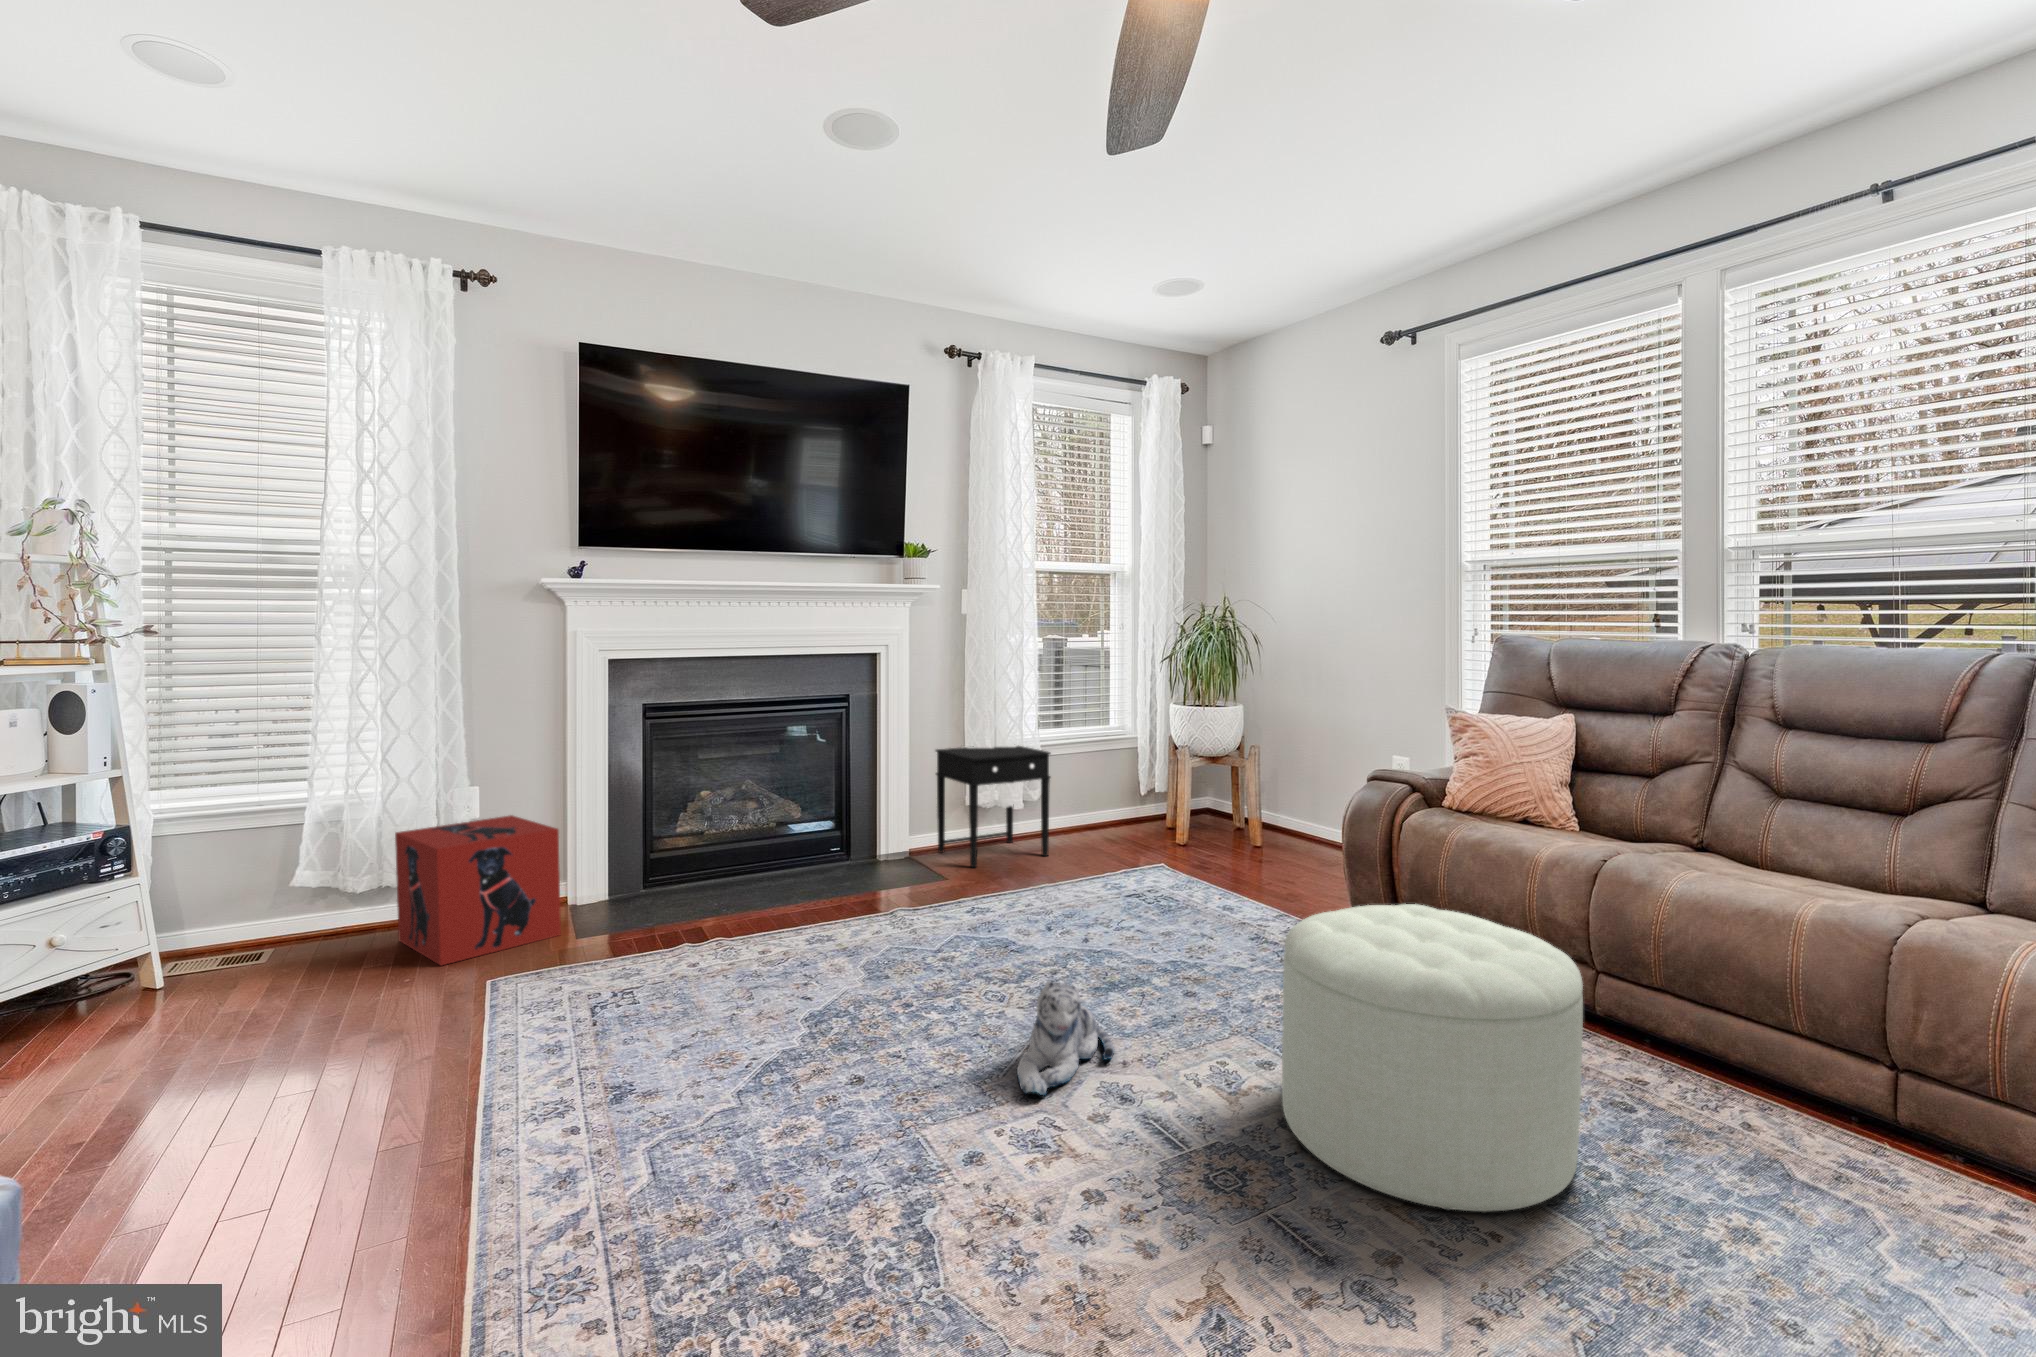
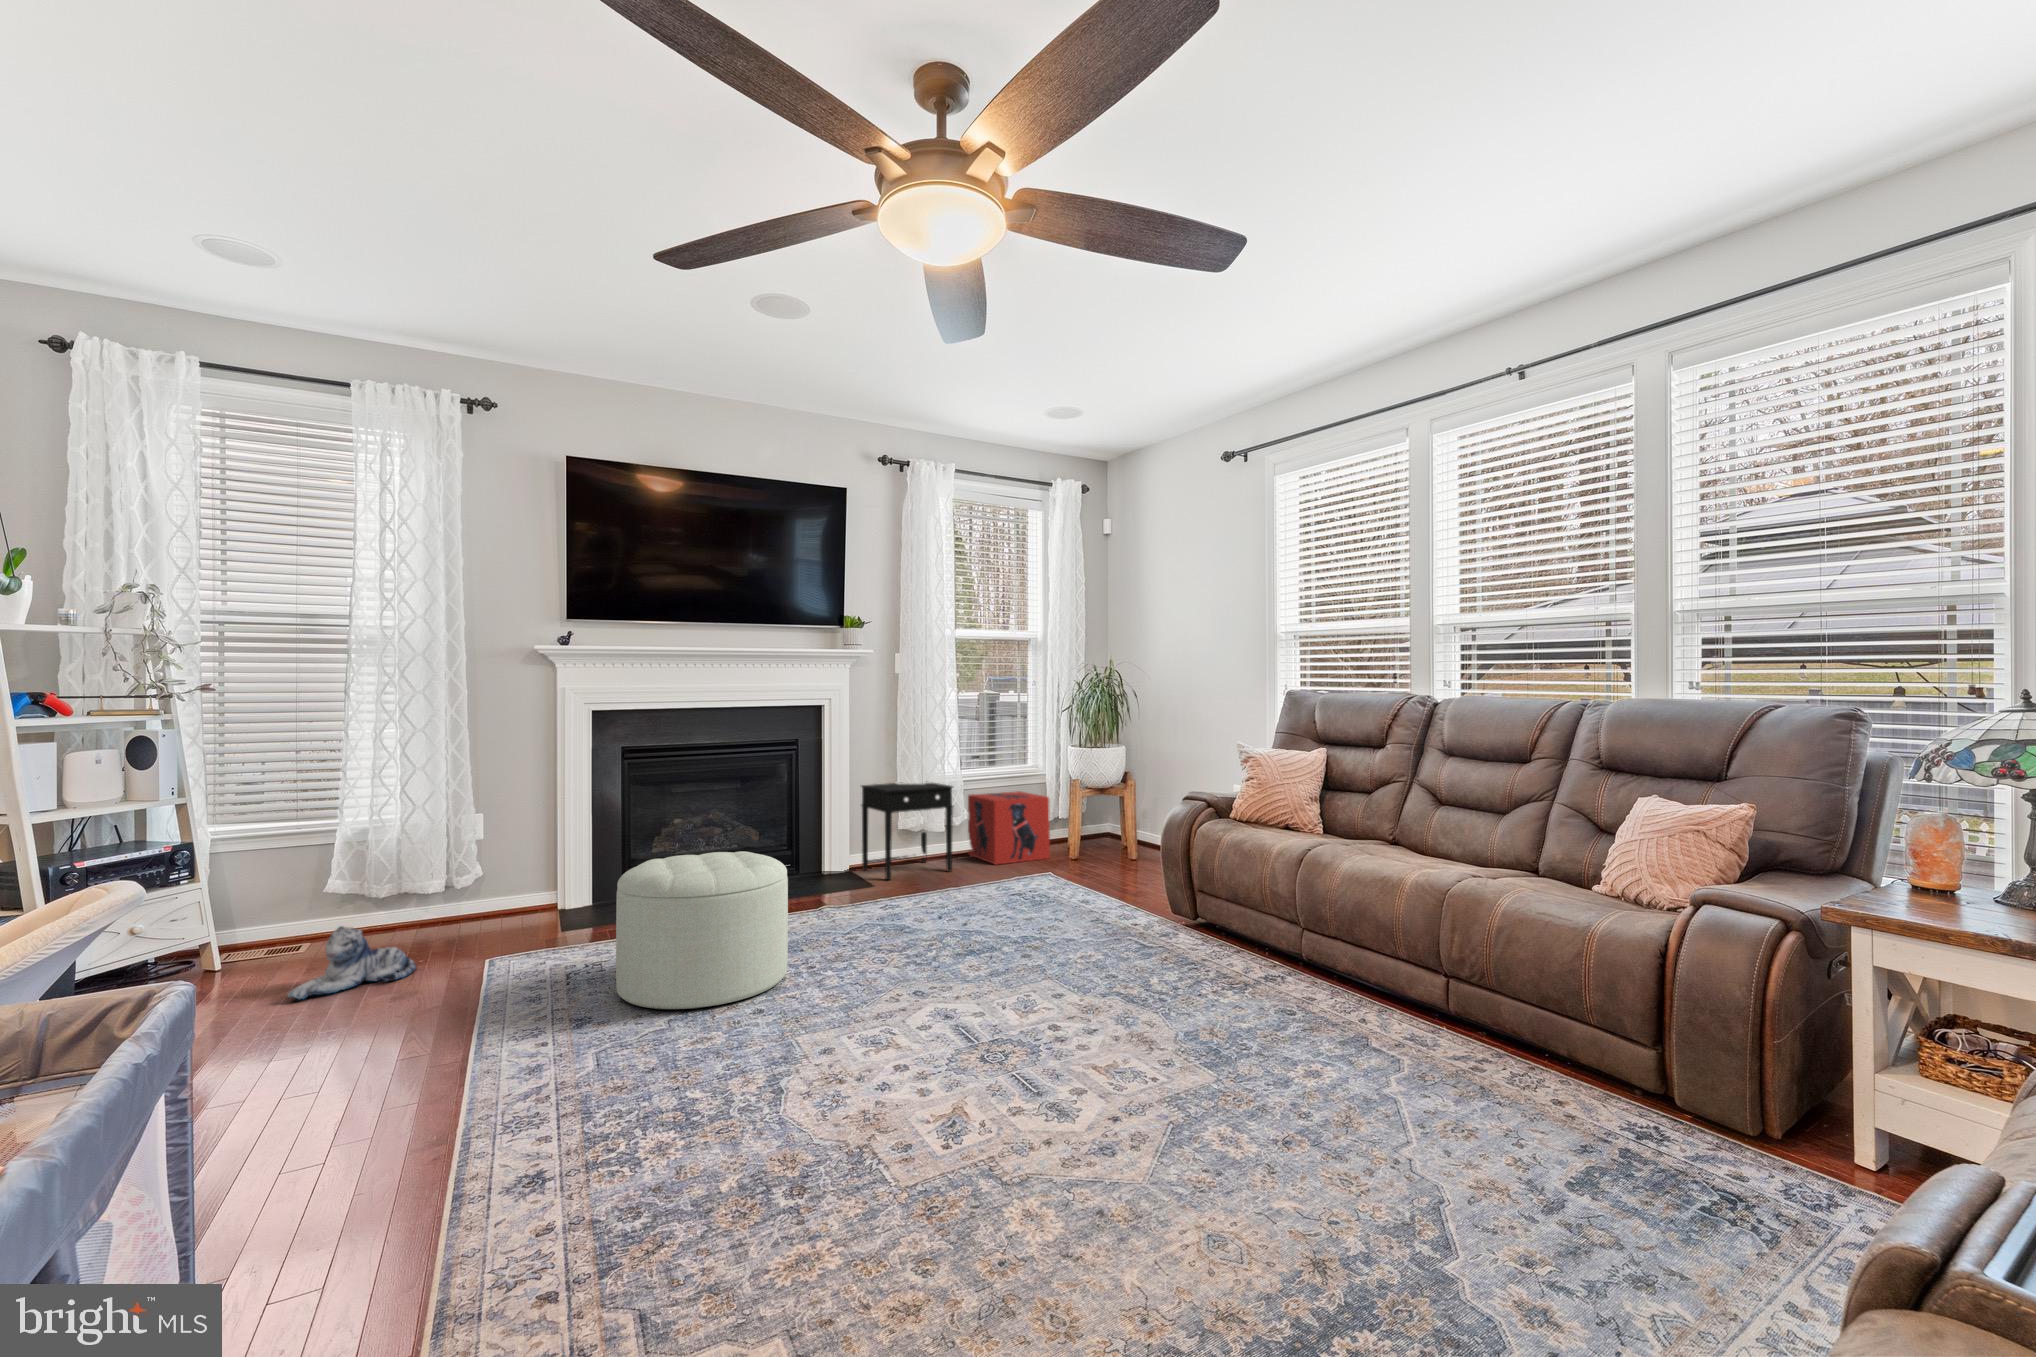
storage box: present [395,815,561,965] -> present [968,791,1050,865]
ottoman: present [1282,904,1583,1212] -> present [616,851,788,1010]
plush toy: present [1017,982,1114,1095] -> present [288,926,416,999]

